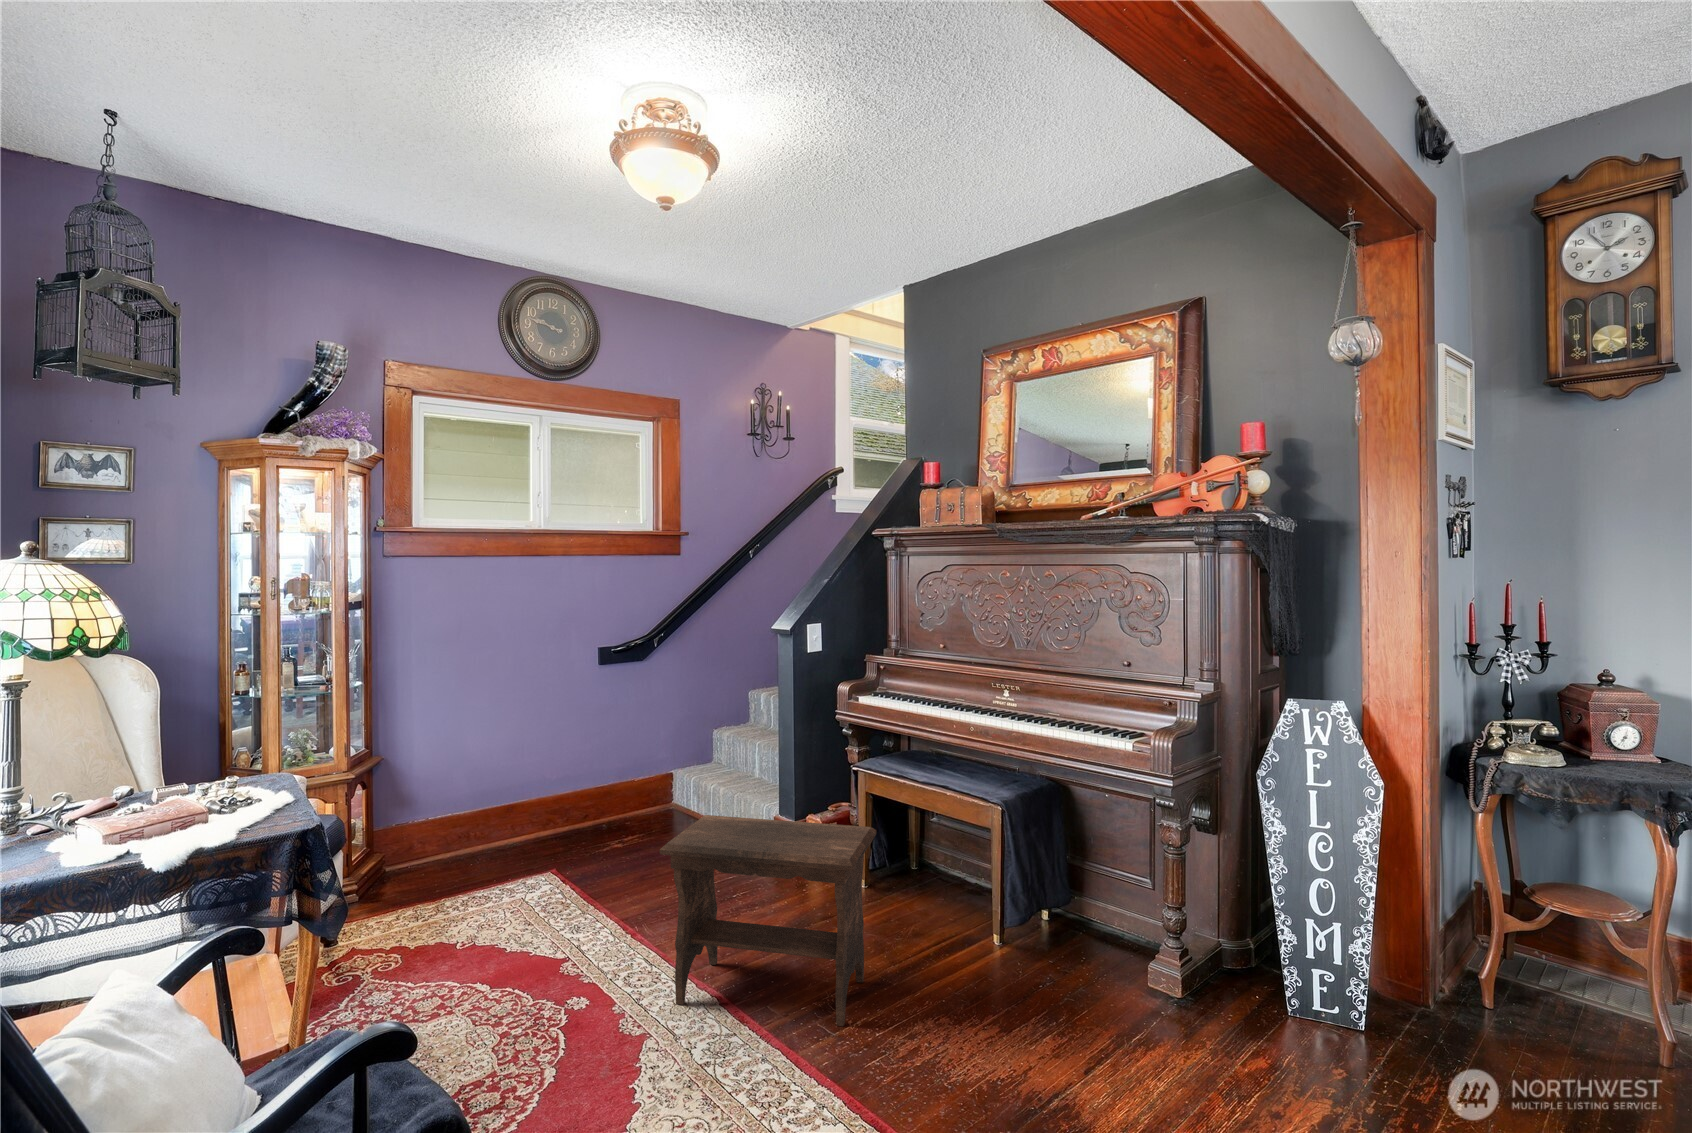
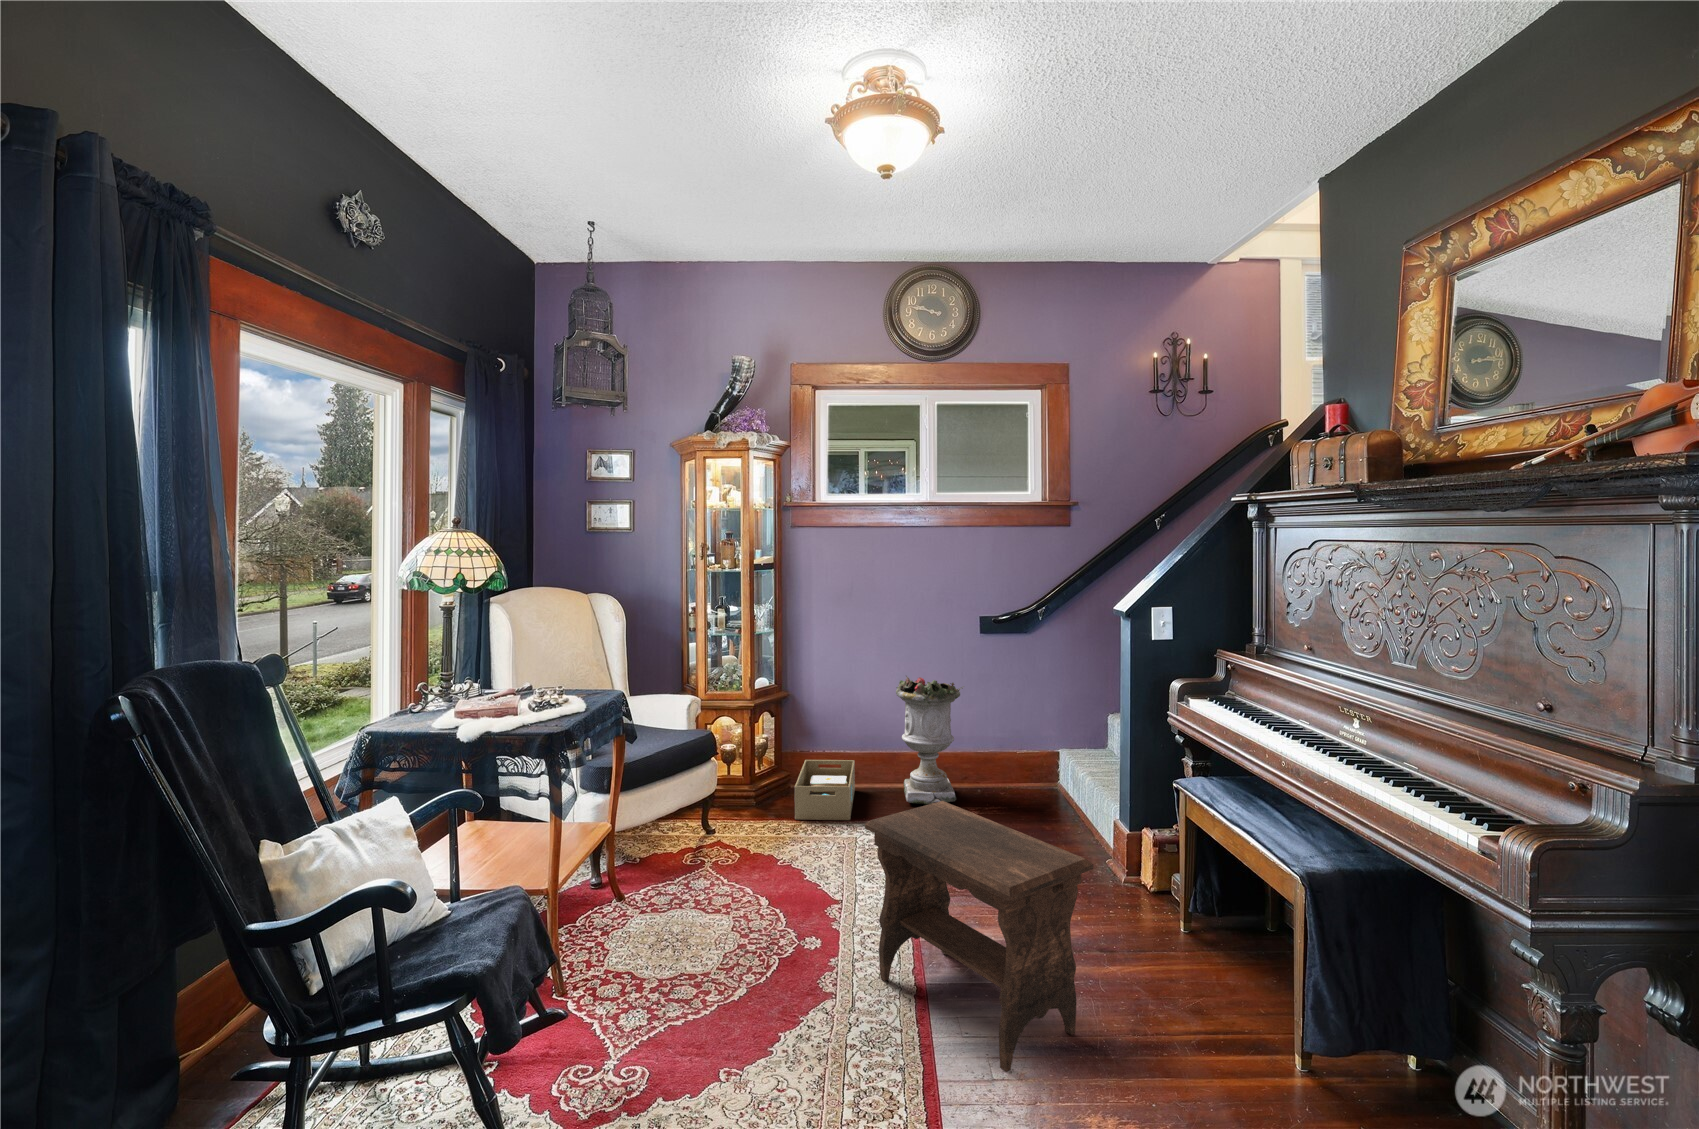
planter: none [524,713,603,851] -> present [896,676,964,805]
storage box: none [406,819,497,900] -> present [795,760,855,820]

